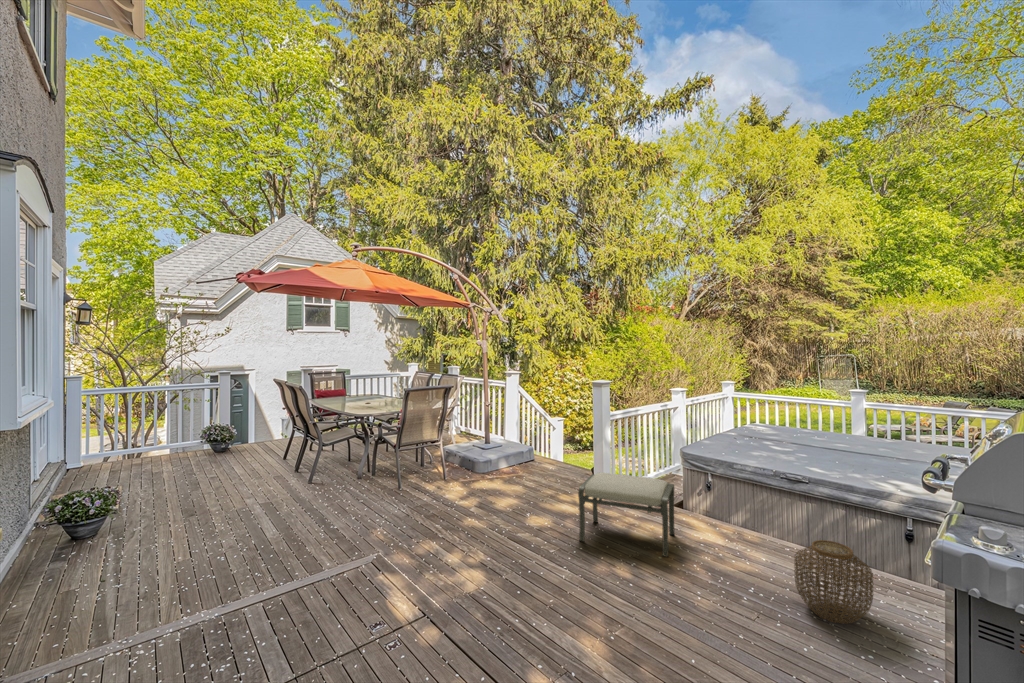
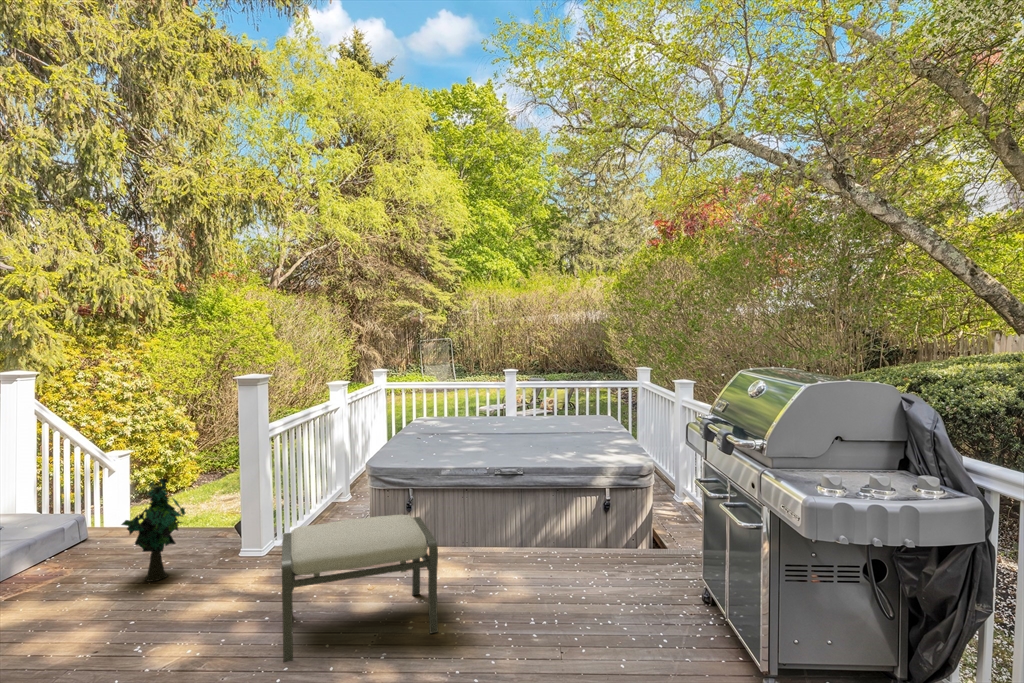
decorative plant: none [535,435,565,488] -> present [121,479,185,582]
woven basket: present [795,540,873,624] -> none [612,540,694,640]

